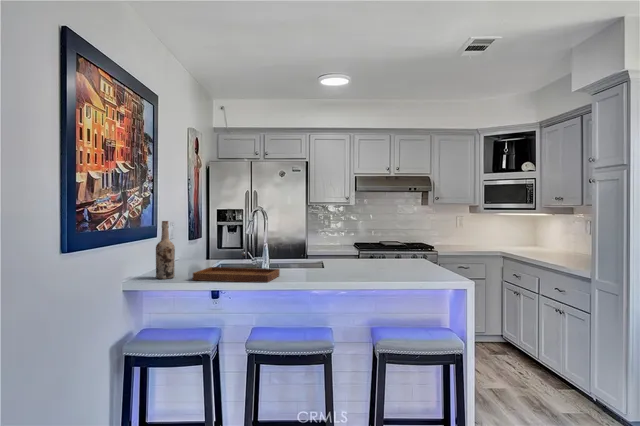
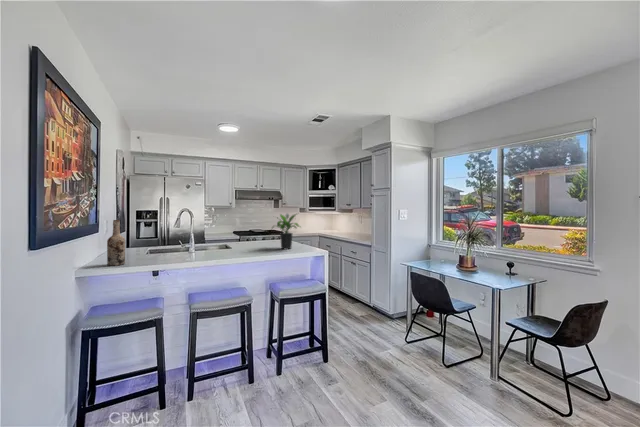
potted plant: none [372,211,424,275] -> present [277,213,299,249]
tray: present [193,251,280,283] -> none [146,240,213,264]

